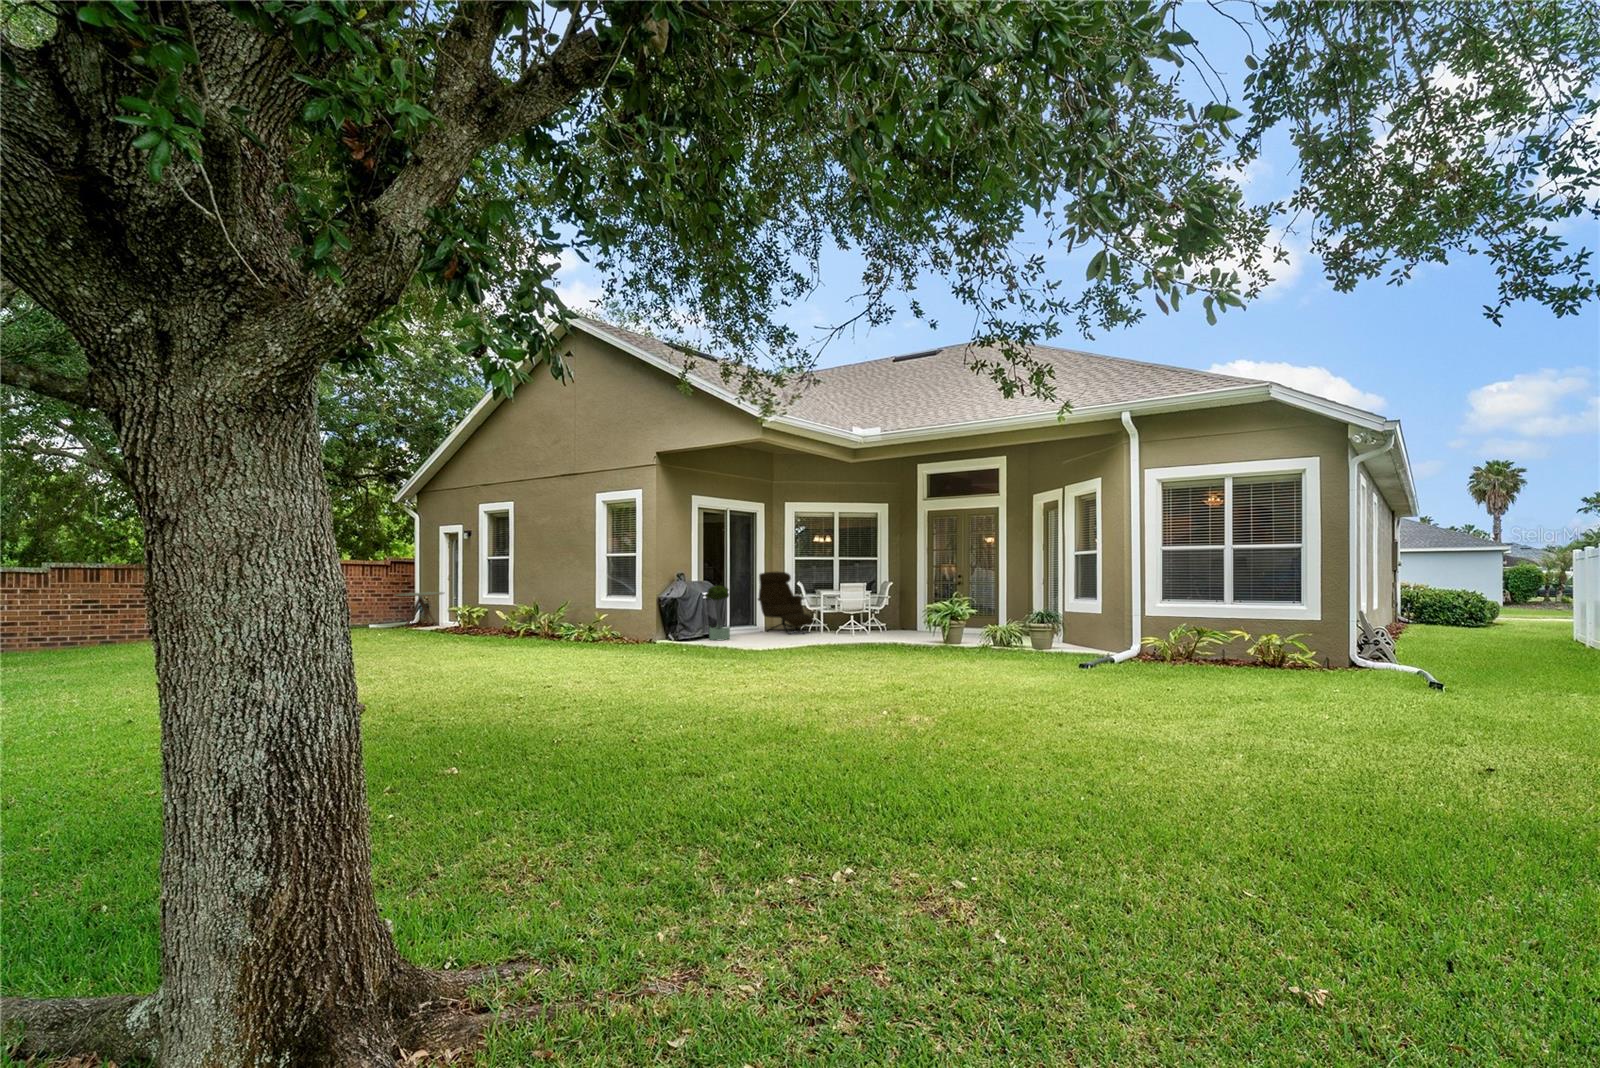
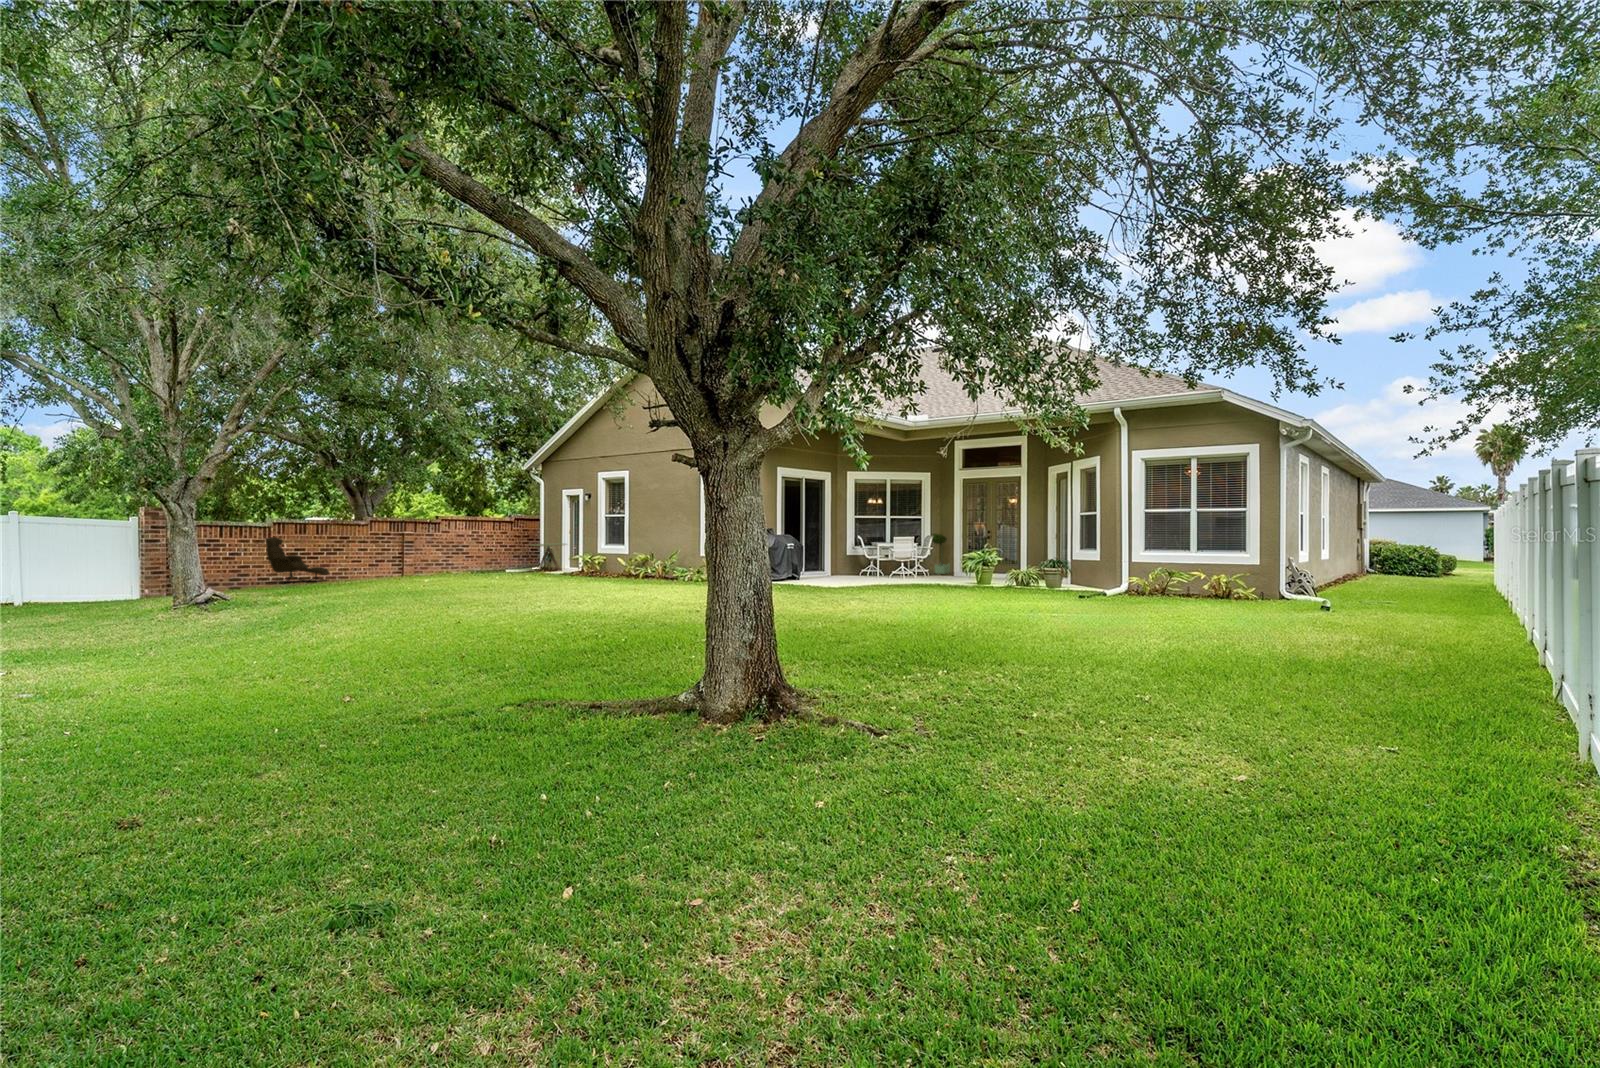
lounge chair: present [758,572,814,632] -> present [266,537,329,582]
potted tree: present [706,585,730,640] -> present [932,534,950,574]

